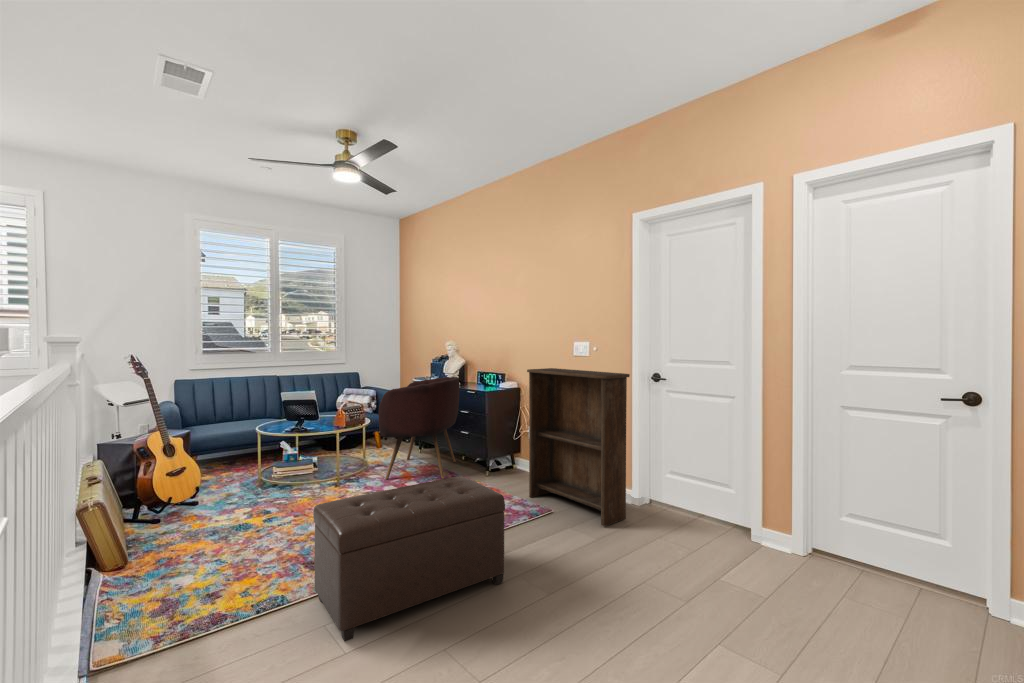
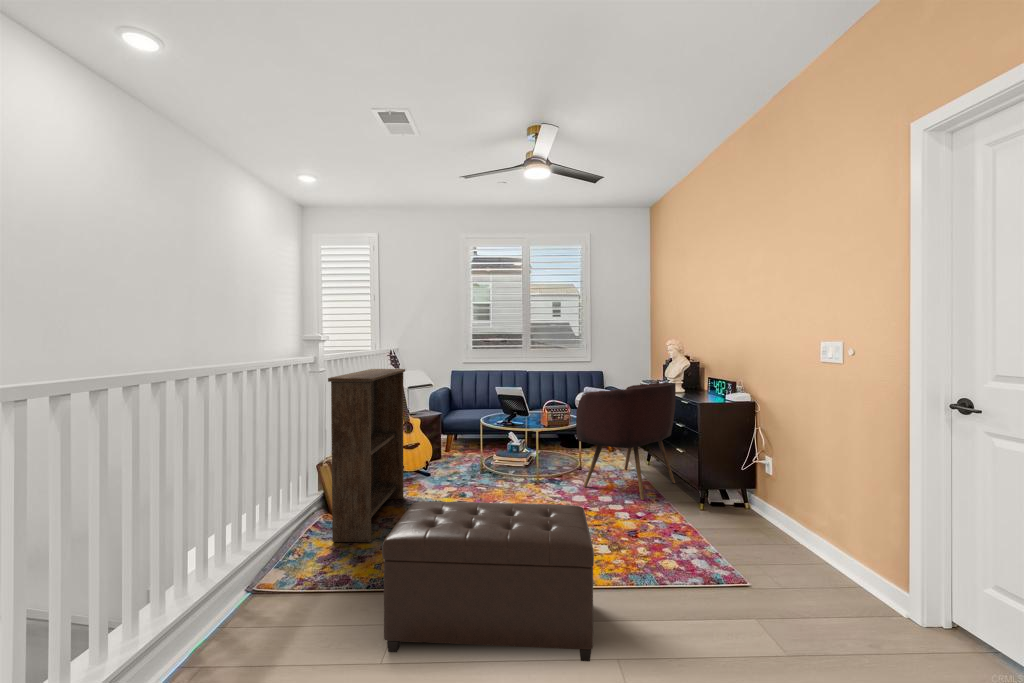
bookshelf: present [527,368,630,526] -> present [328,369,405,542]

